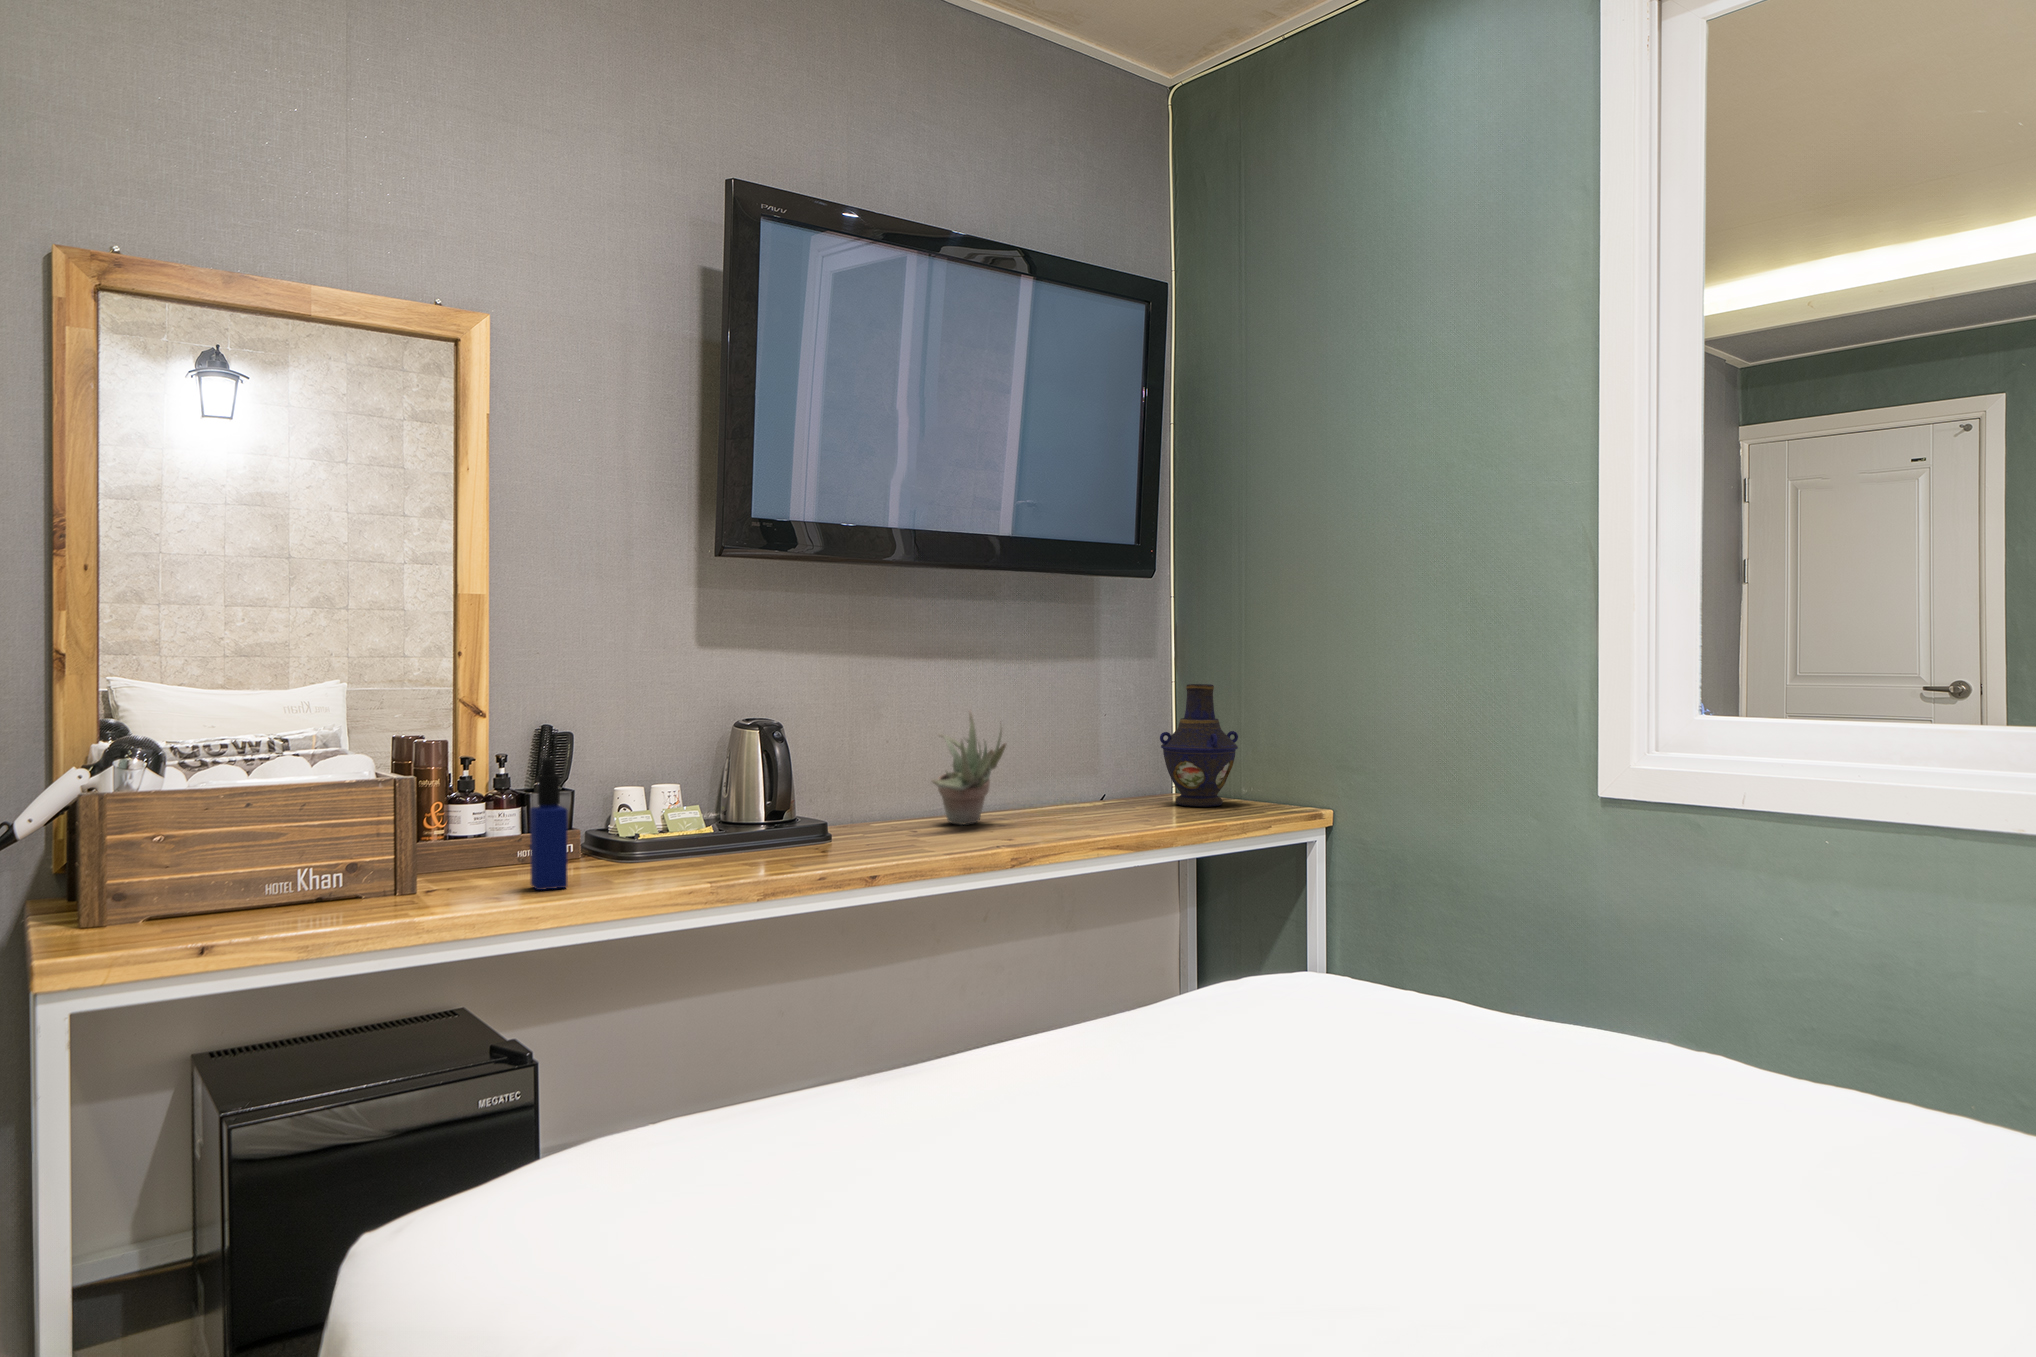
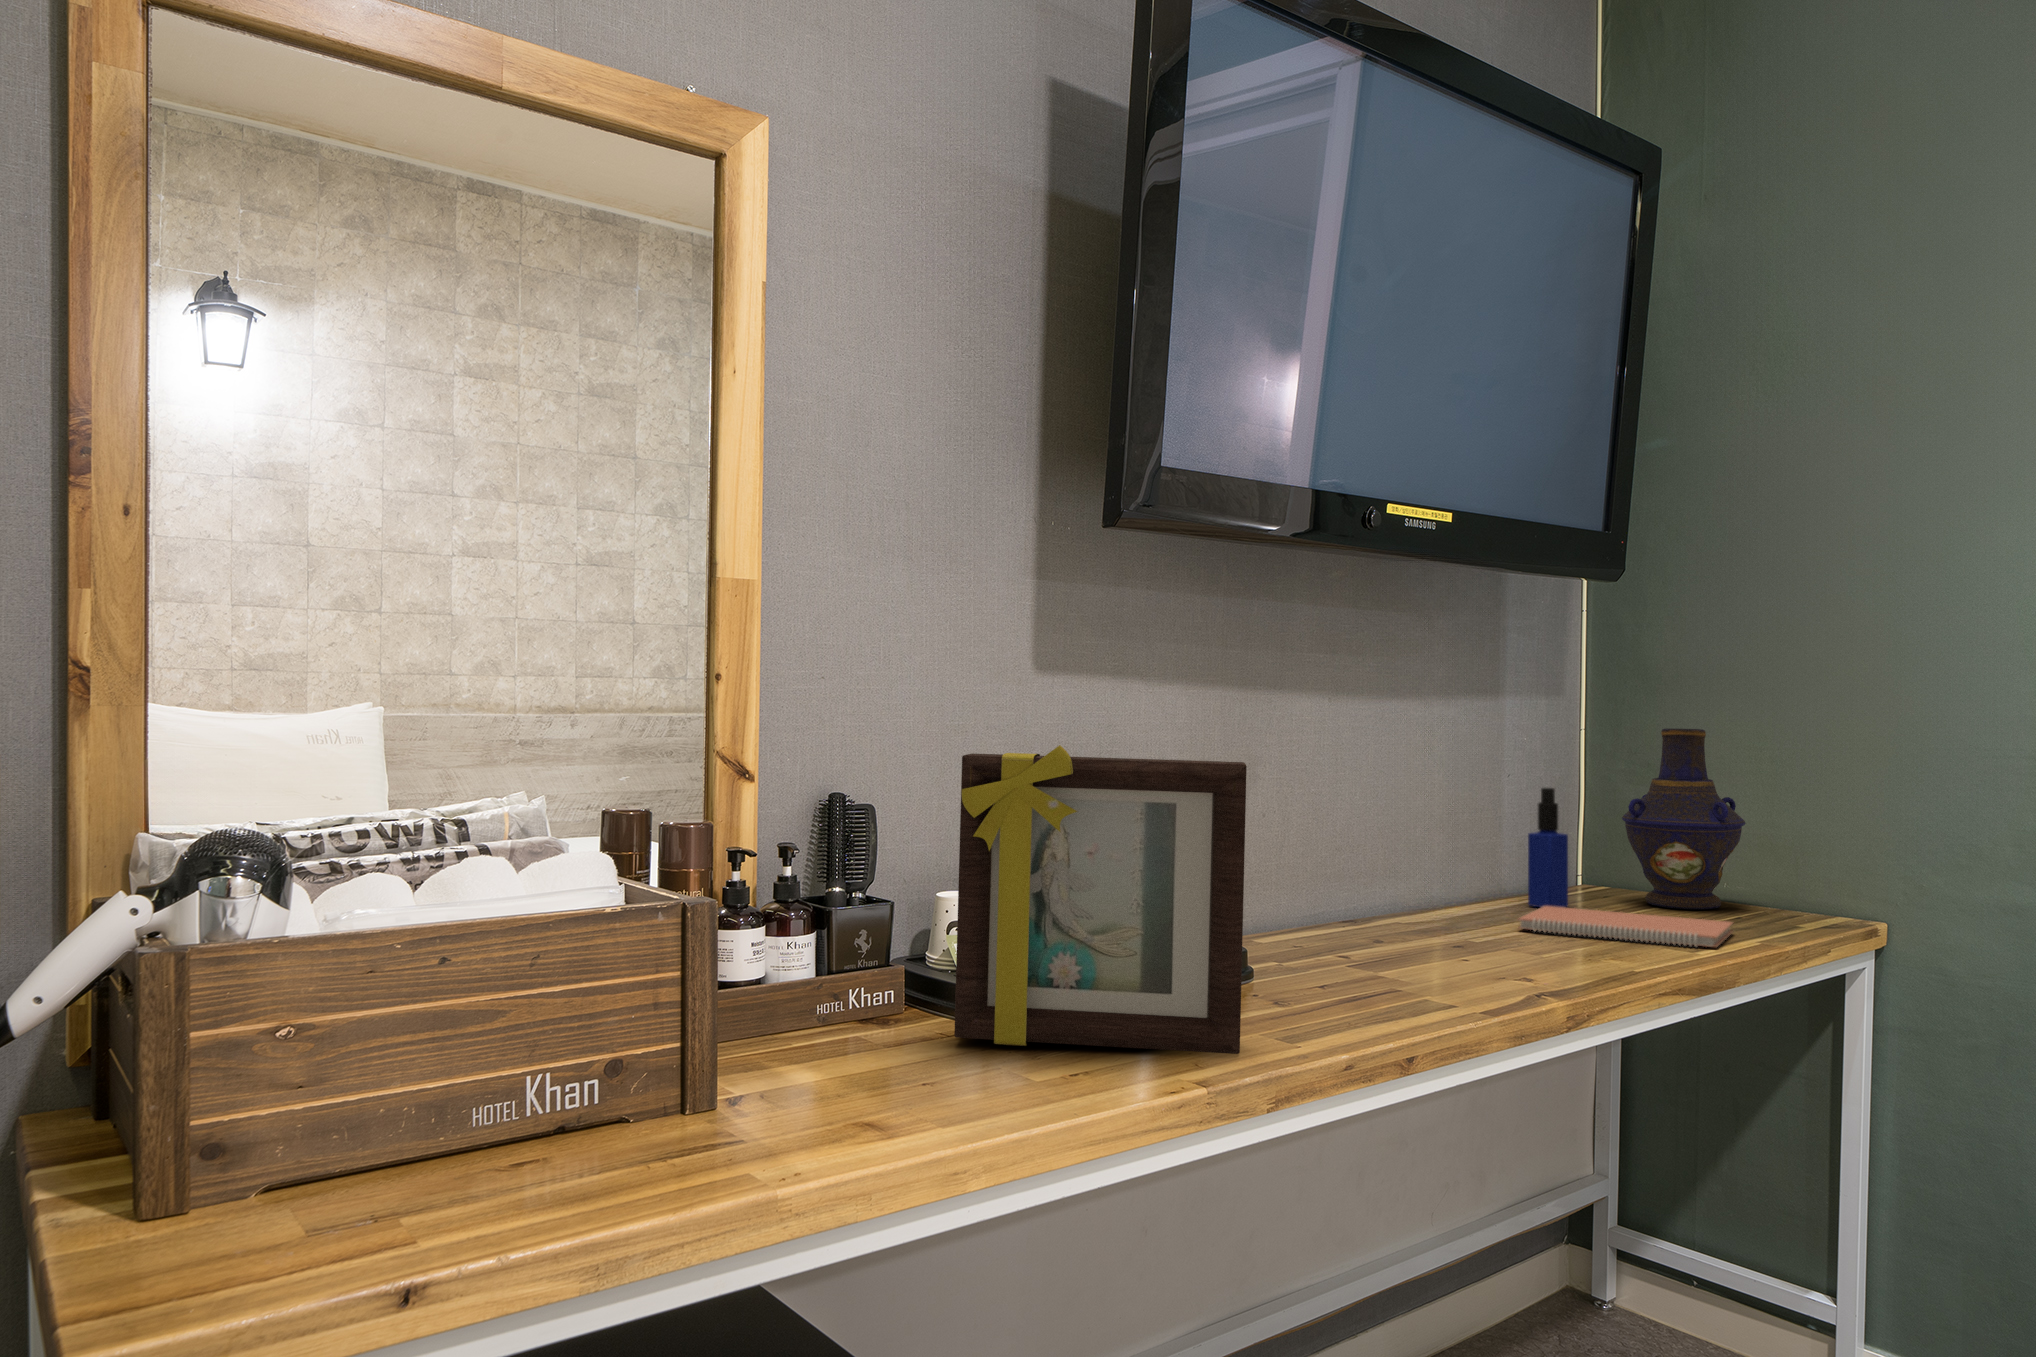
picture frame: none [592,693,767,873] -> present [954,745,1247,1054]
succulent plant: present [931,712,1006,825] -> none [1356,769,1475,943]
bottle: present [530,758,568,890] -> present [1528,788,1568,907]
notebook: none [1053,804,1192,826] -> present [1519,906,1733,947]

